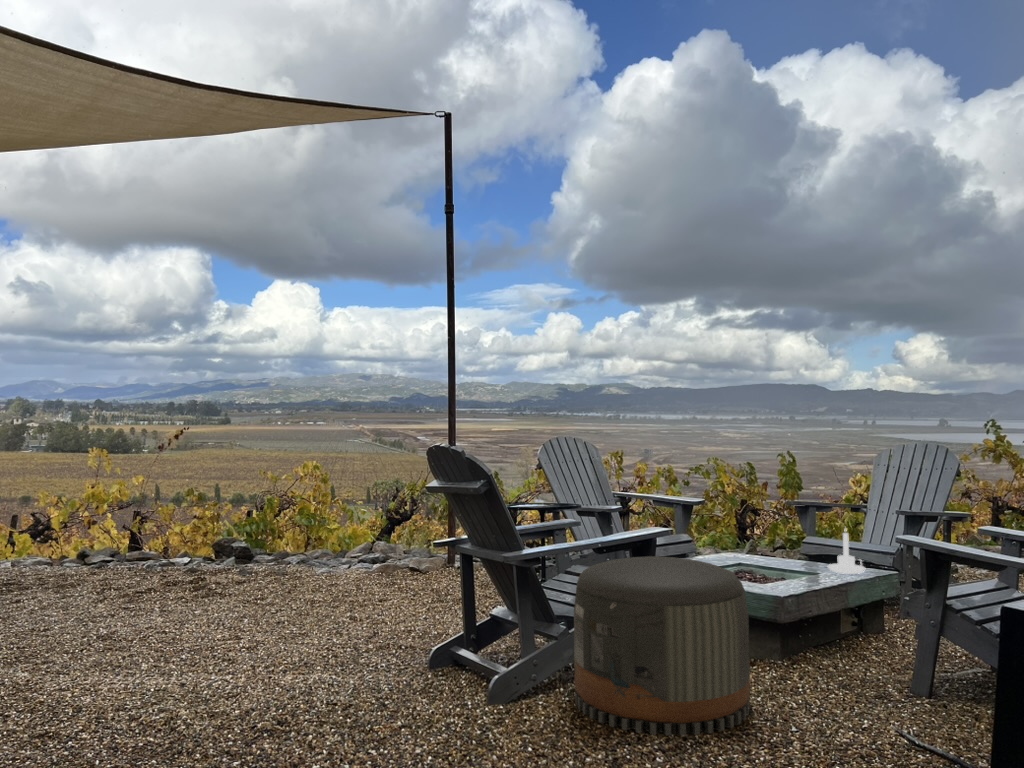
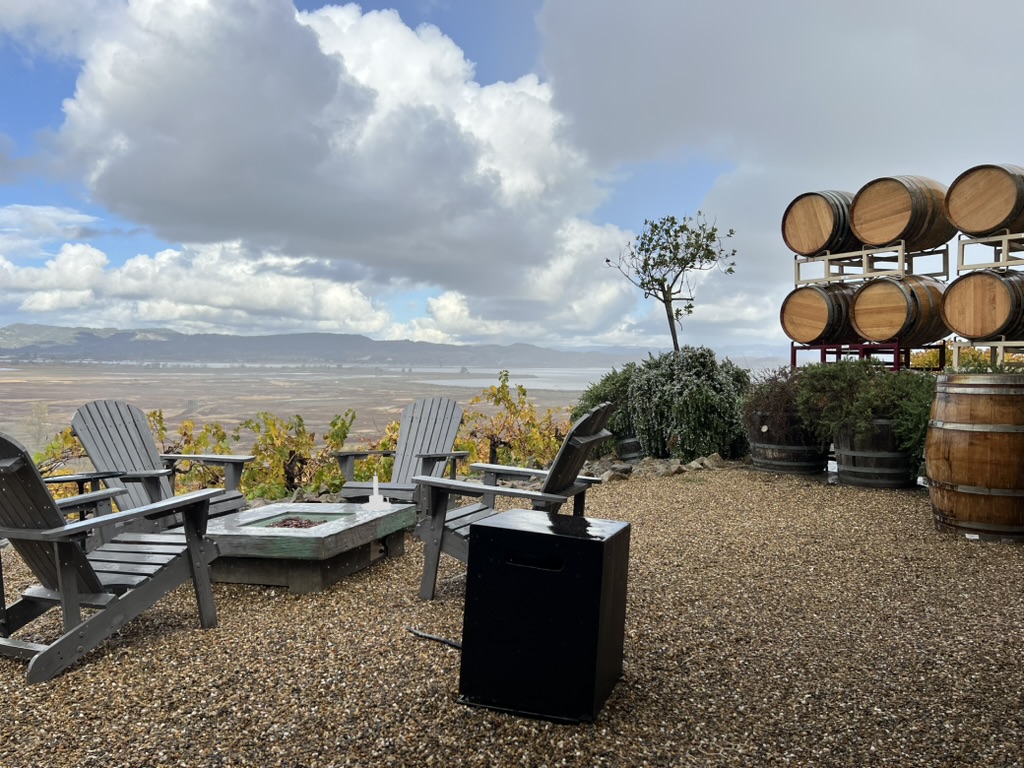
pouf: present [574,556,750,736] -> none [123,515,293,679]

